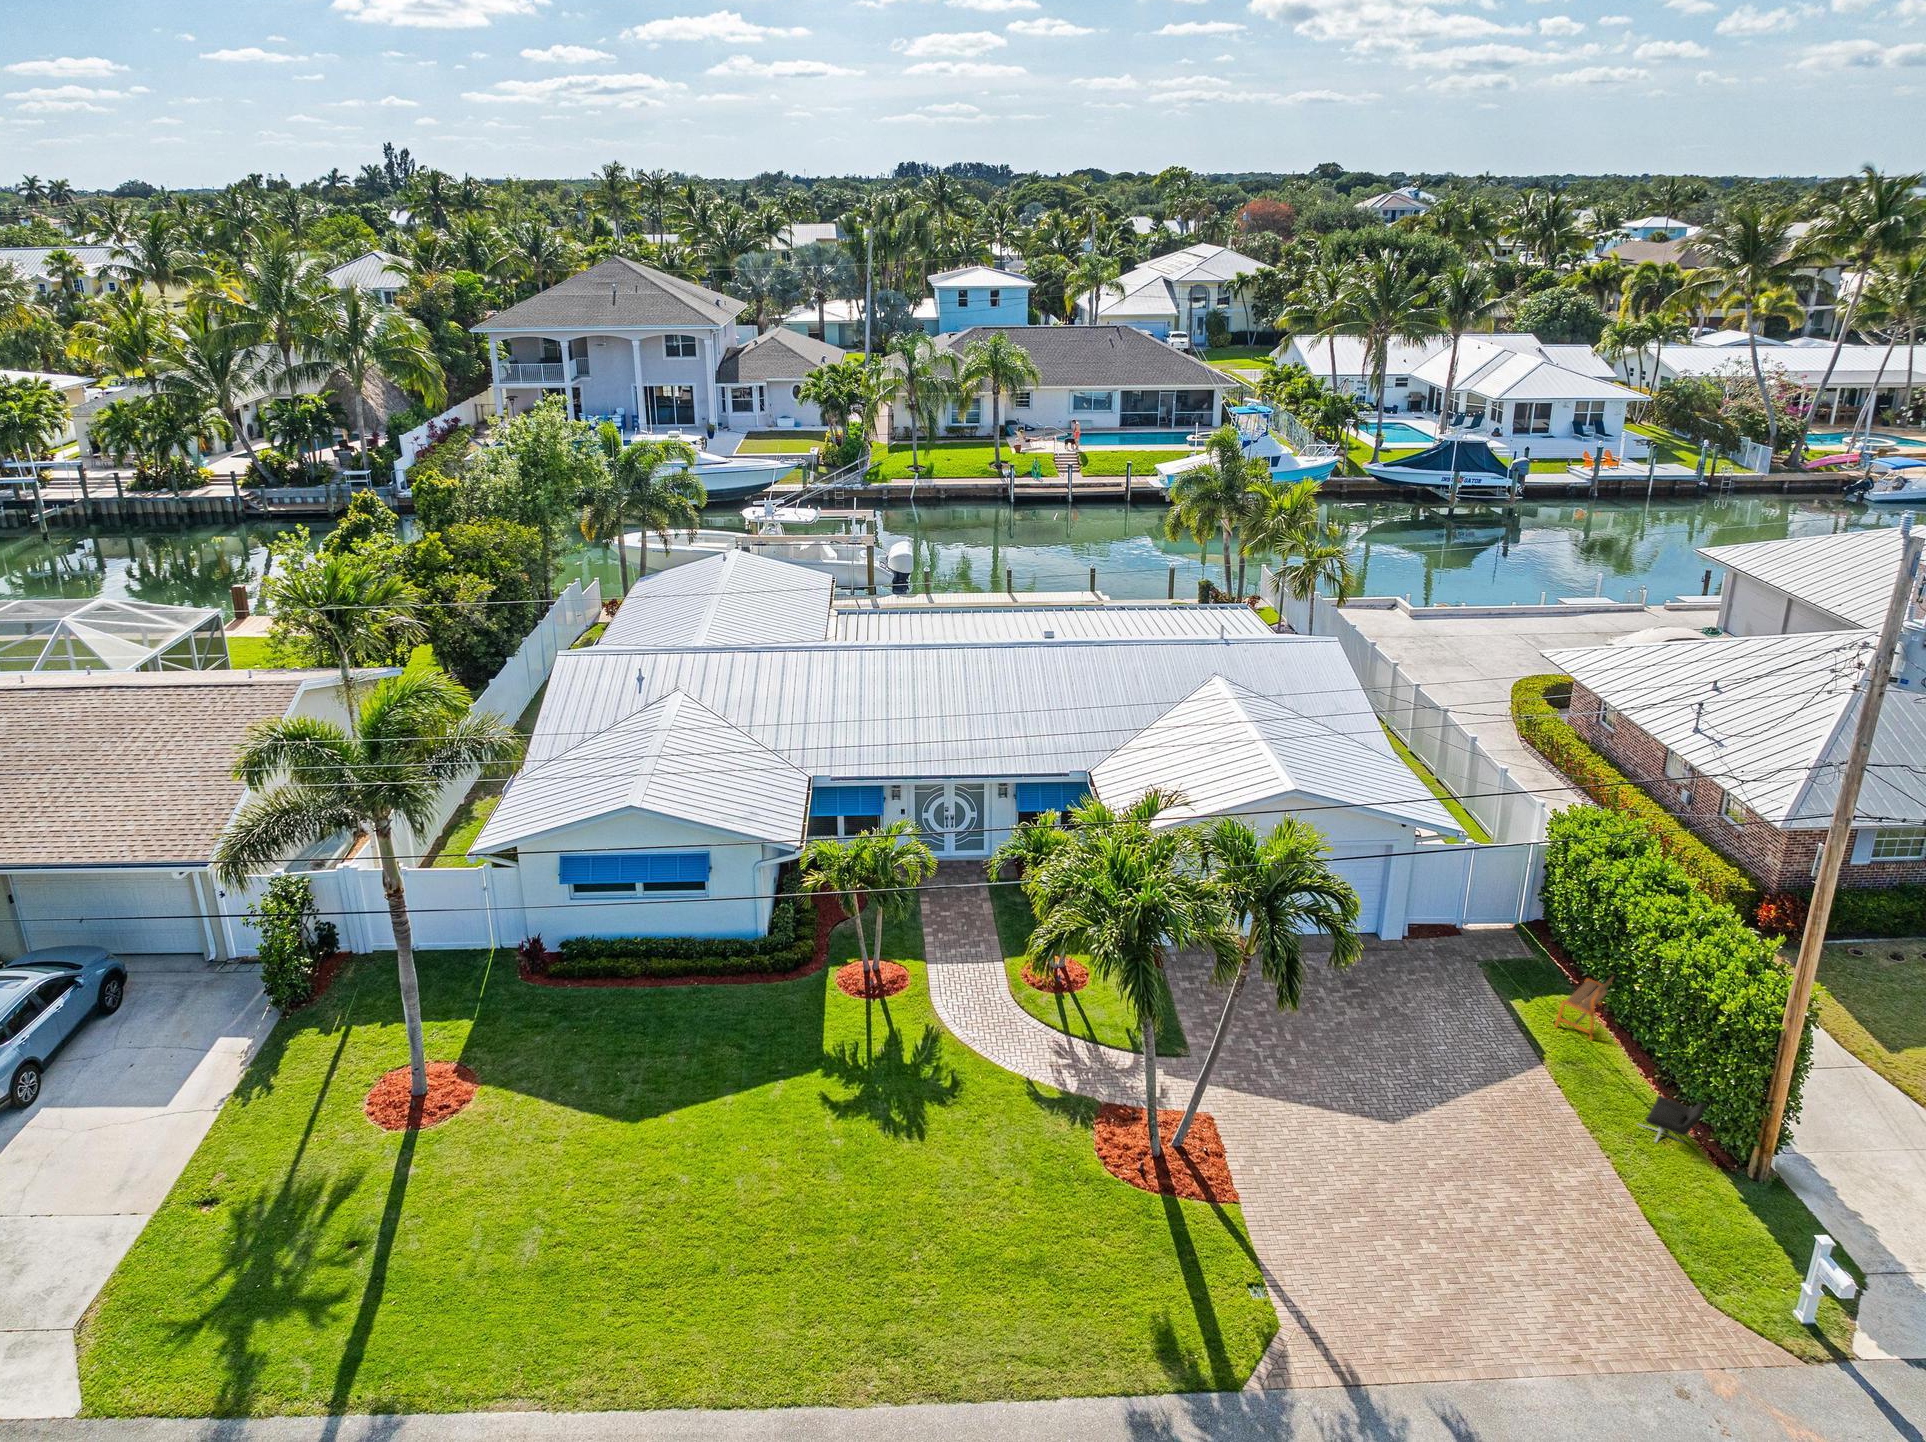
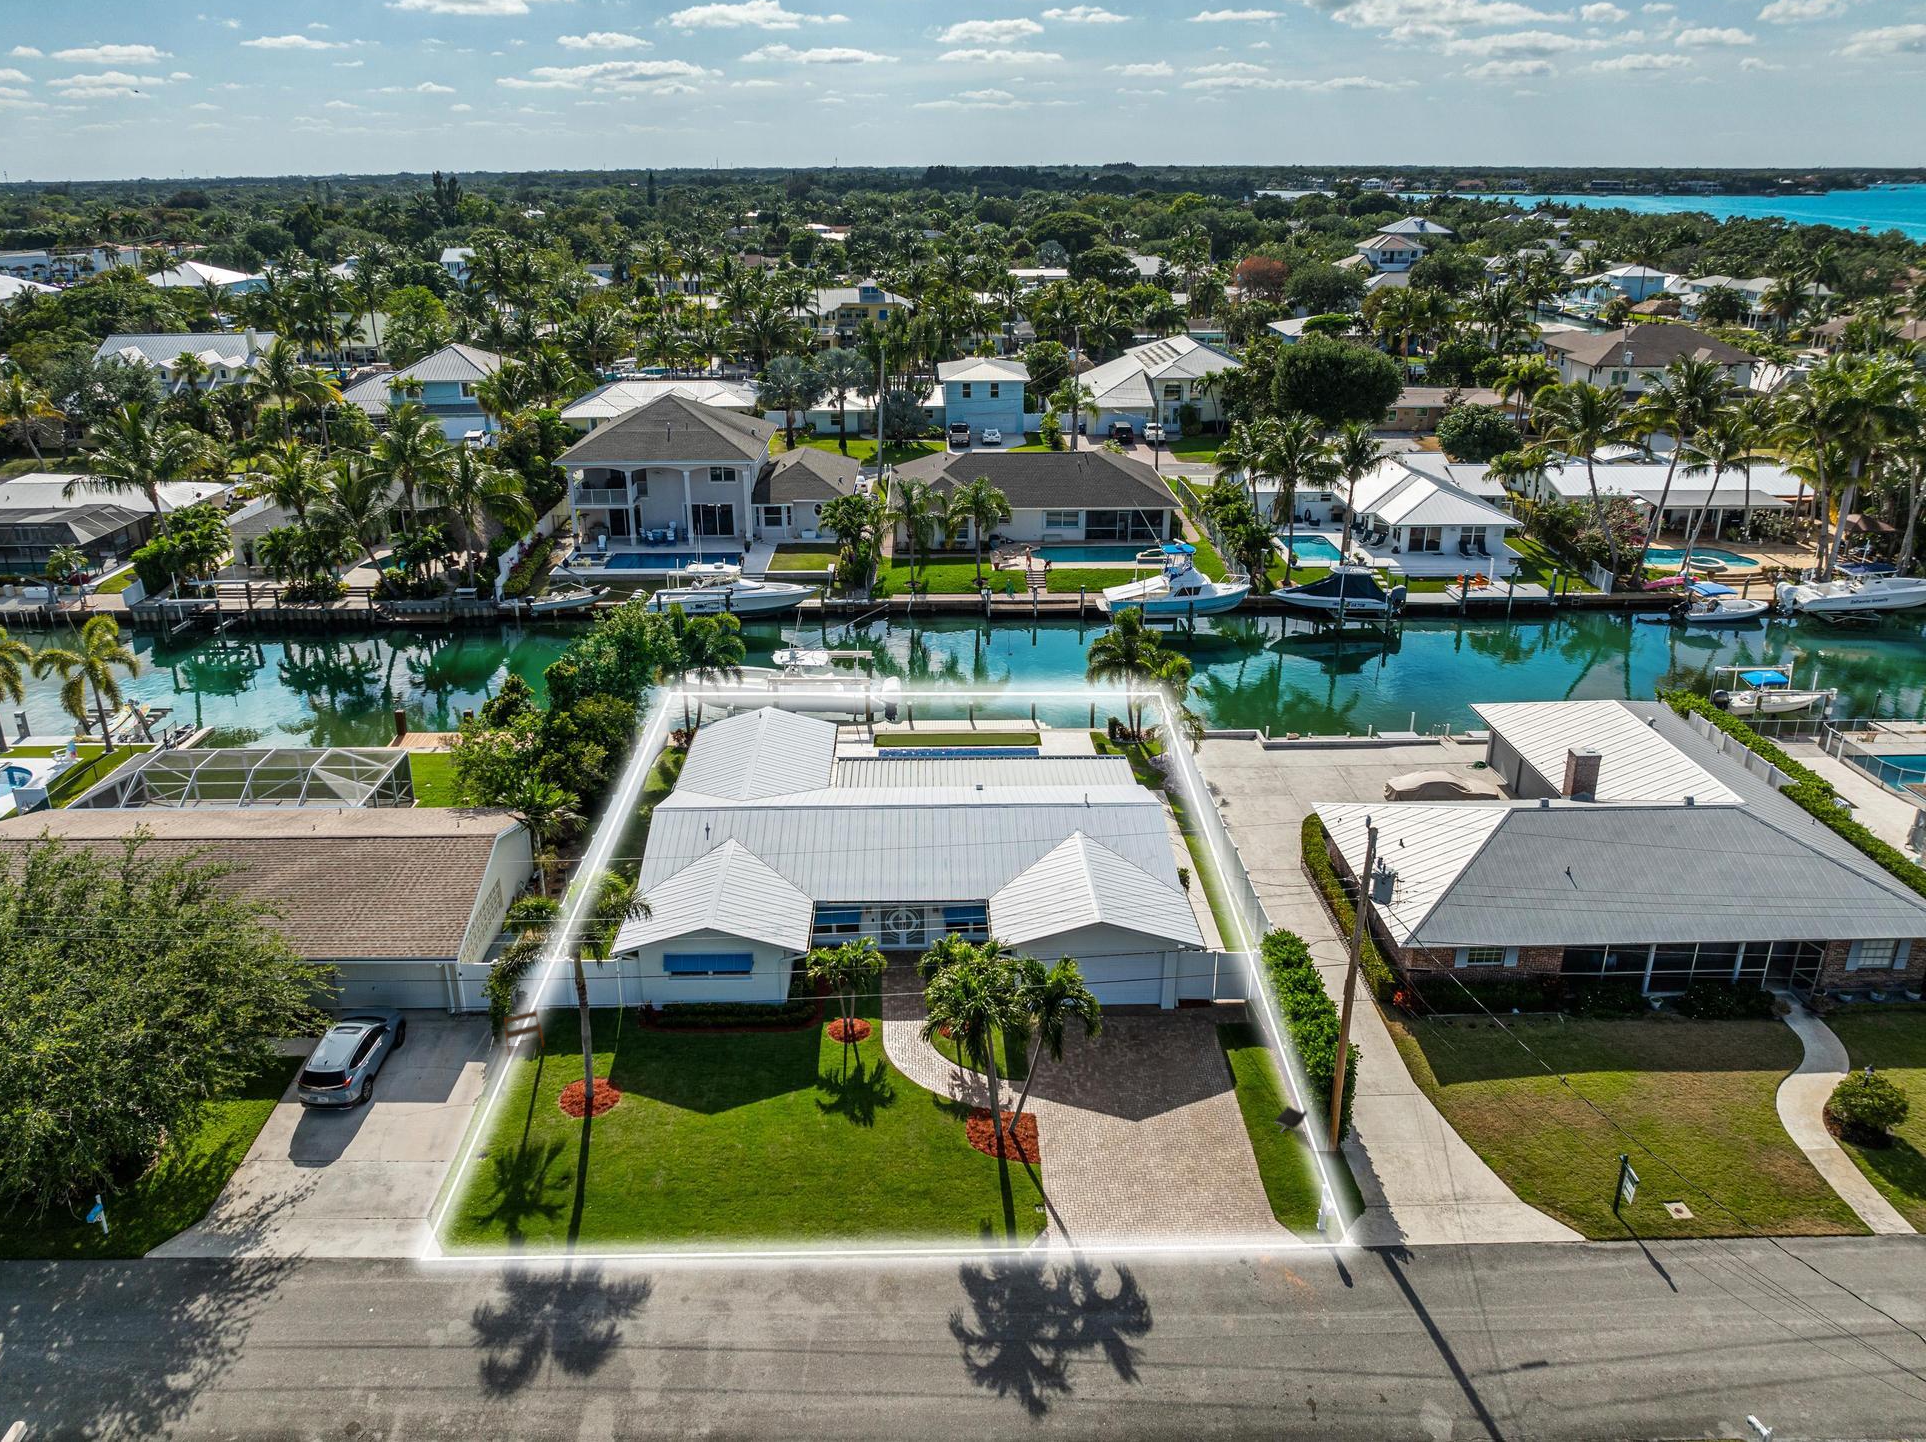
bench: present [1555,977,1614,1040] -> present [505,1010,544,1053]

